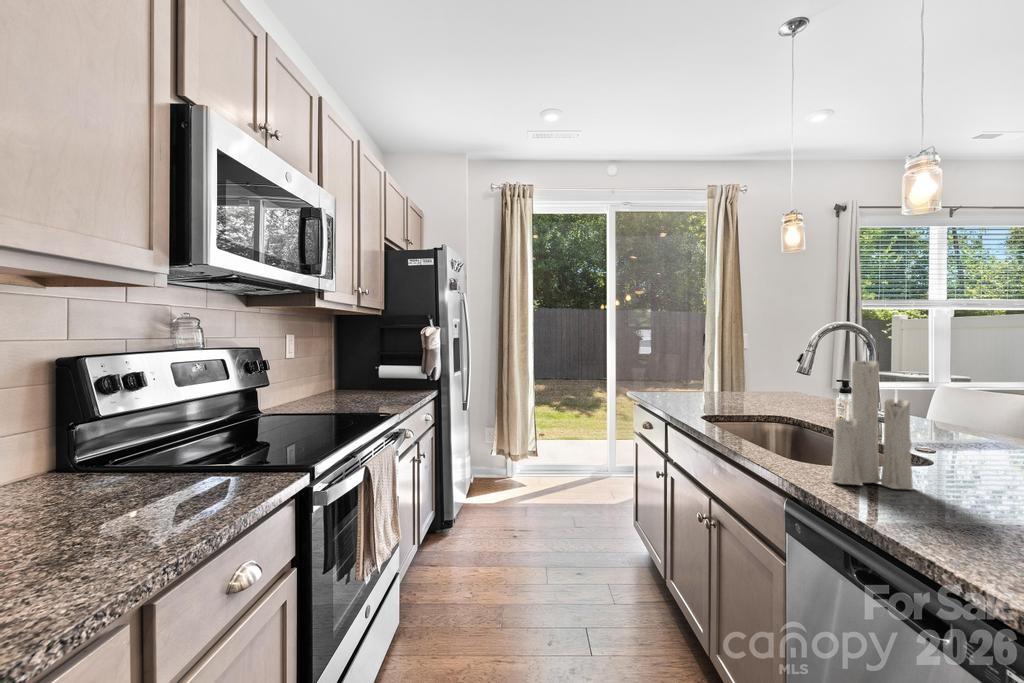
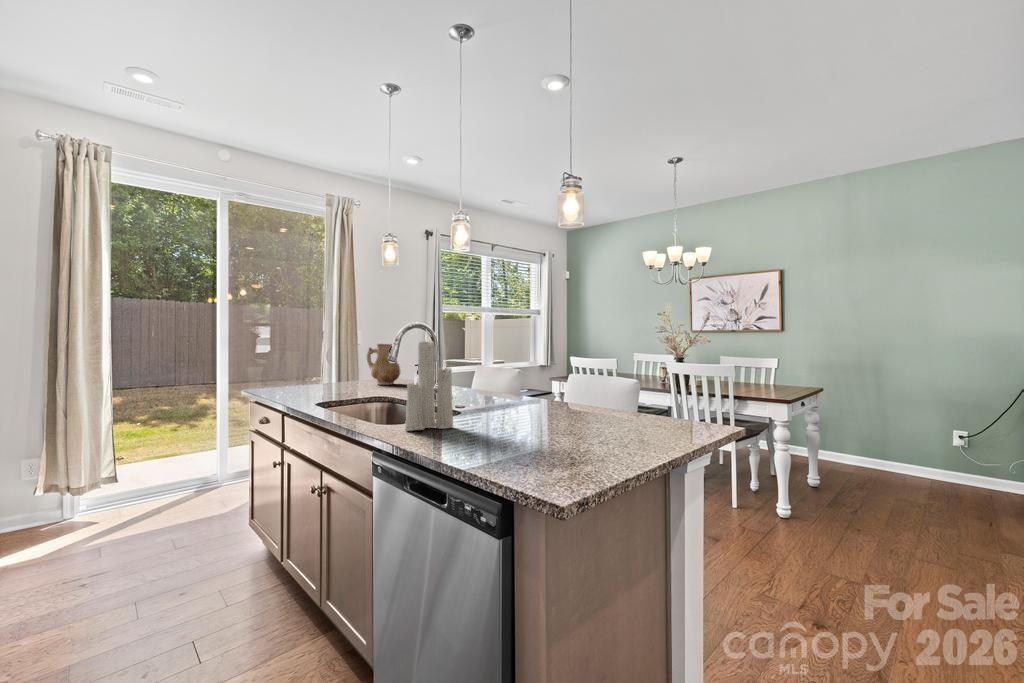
ceramic pitcher: none [757,349,800,398] -> present [367,344,400,385]

